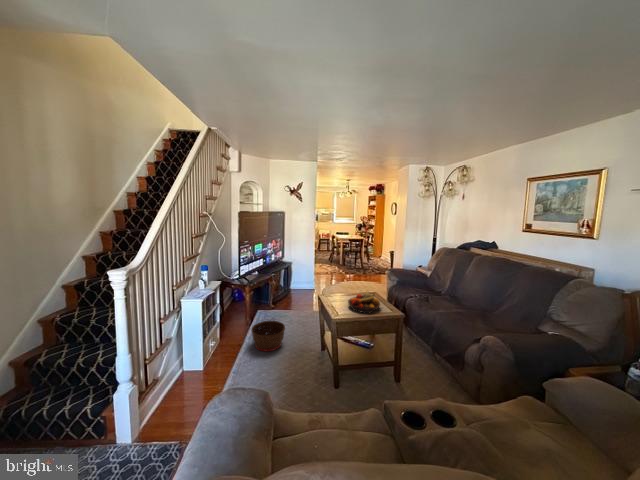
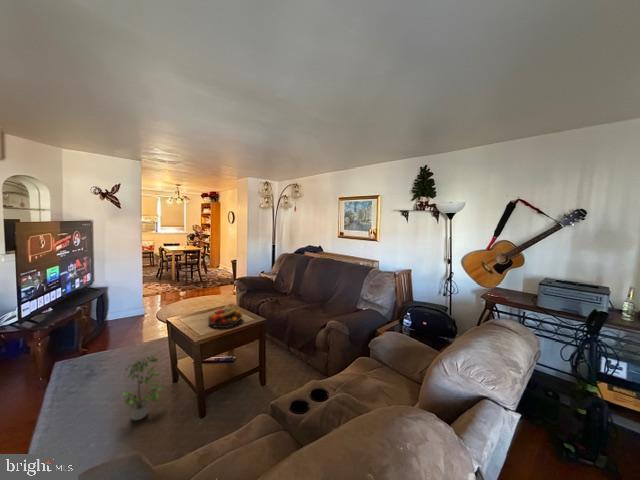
potted plant: none [283,320,312,370] -> present [123,356,164,420]
basket: present [251,321,285,351] -> none [57,367,118,416]

